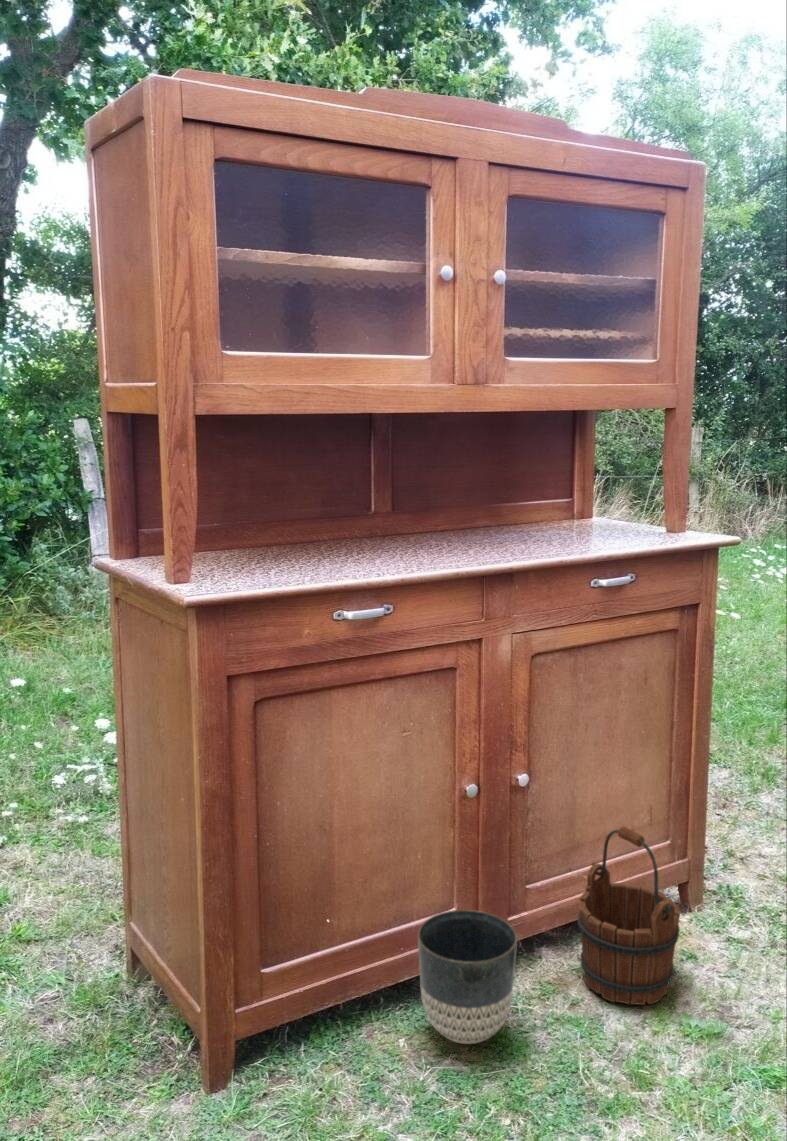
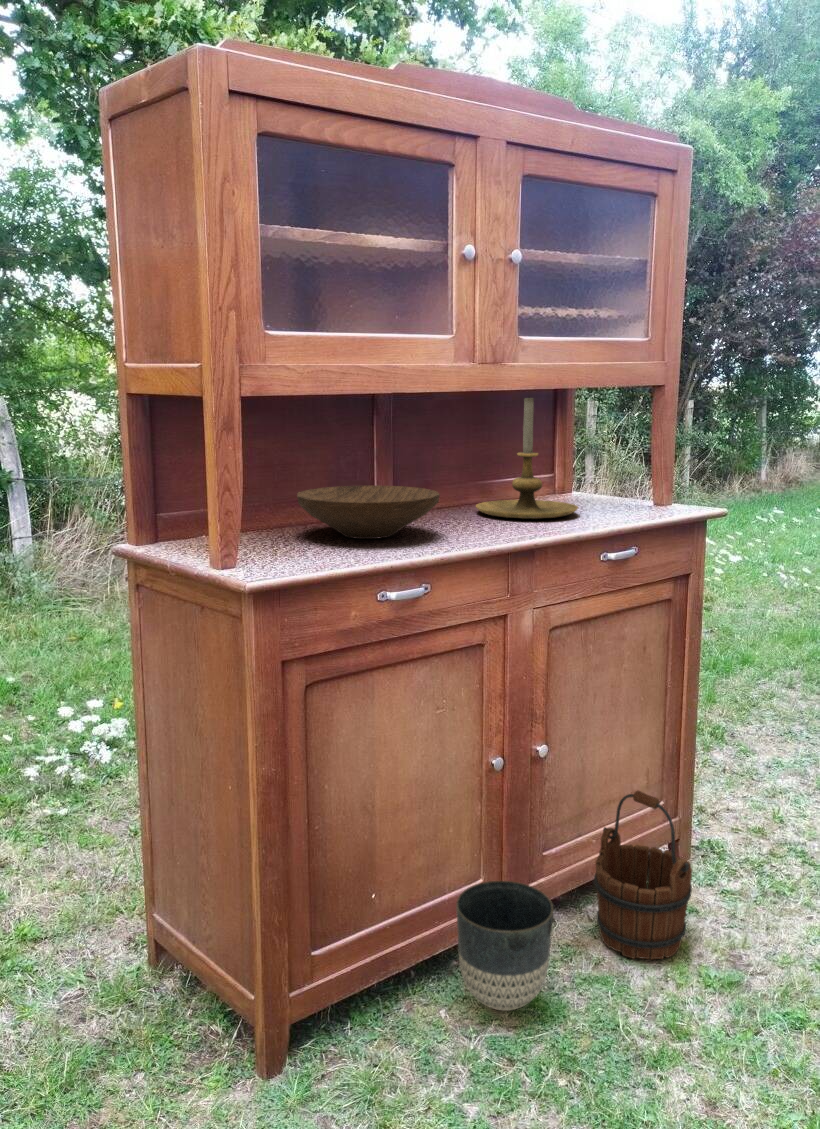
candle holder: none [472,418,577,541] -> present [476,398,578,519]
wooden bowl: none [274,506,416,558] -> present [297,485,440,539]

